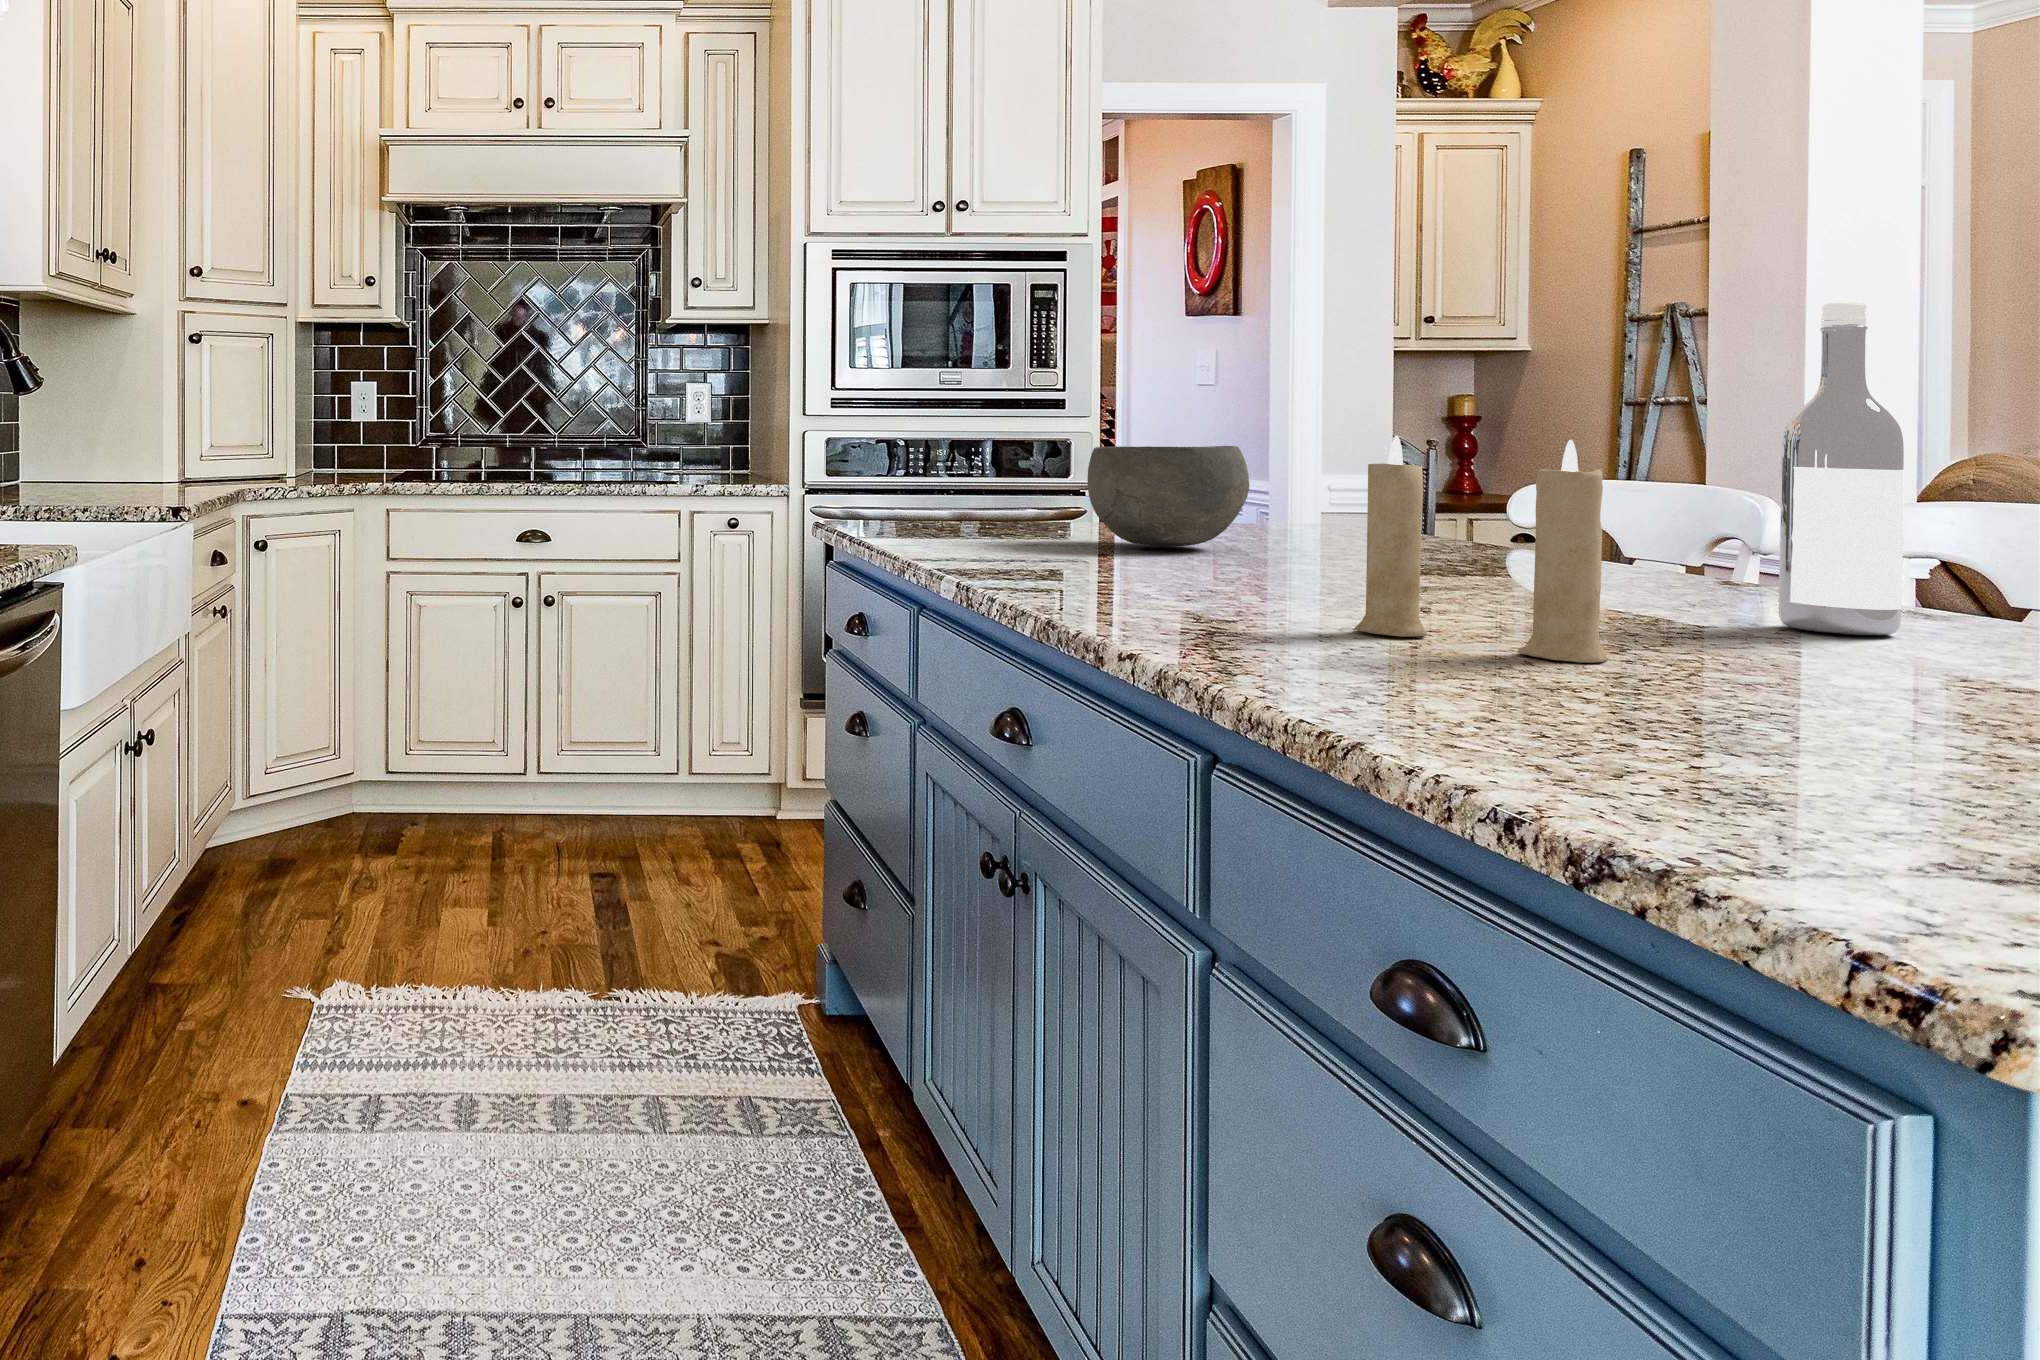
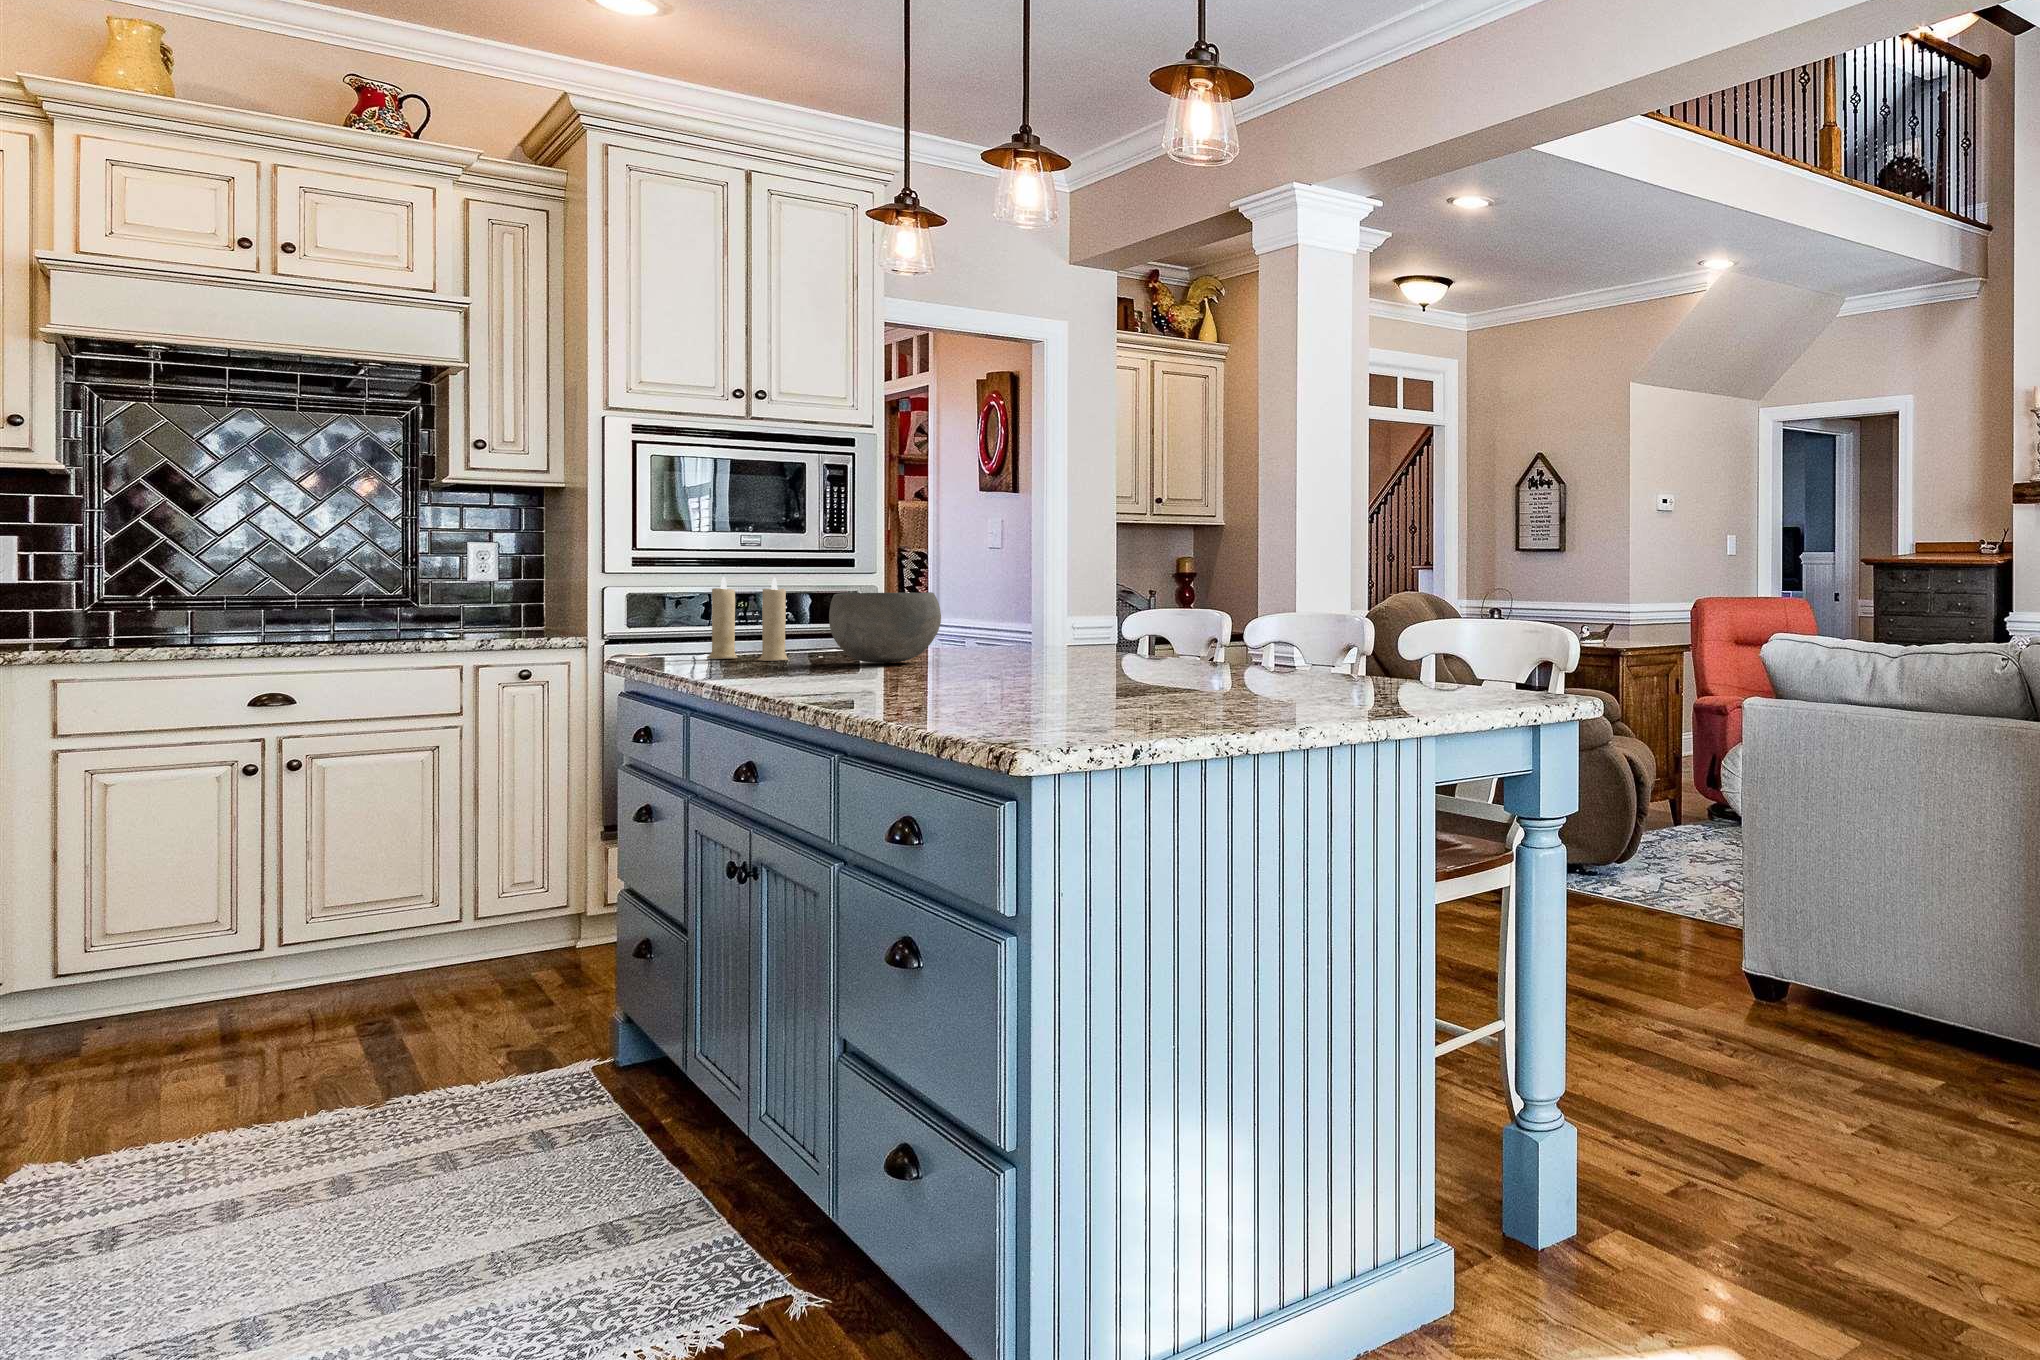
wine bottle: present [1779,302,1905,635] -> none [1164,514,1211,678]
candle: present [1353,436,1608,662] -> present [707,577,788,661]

